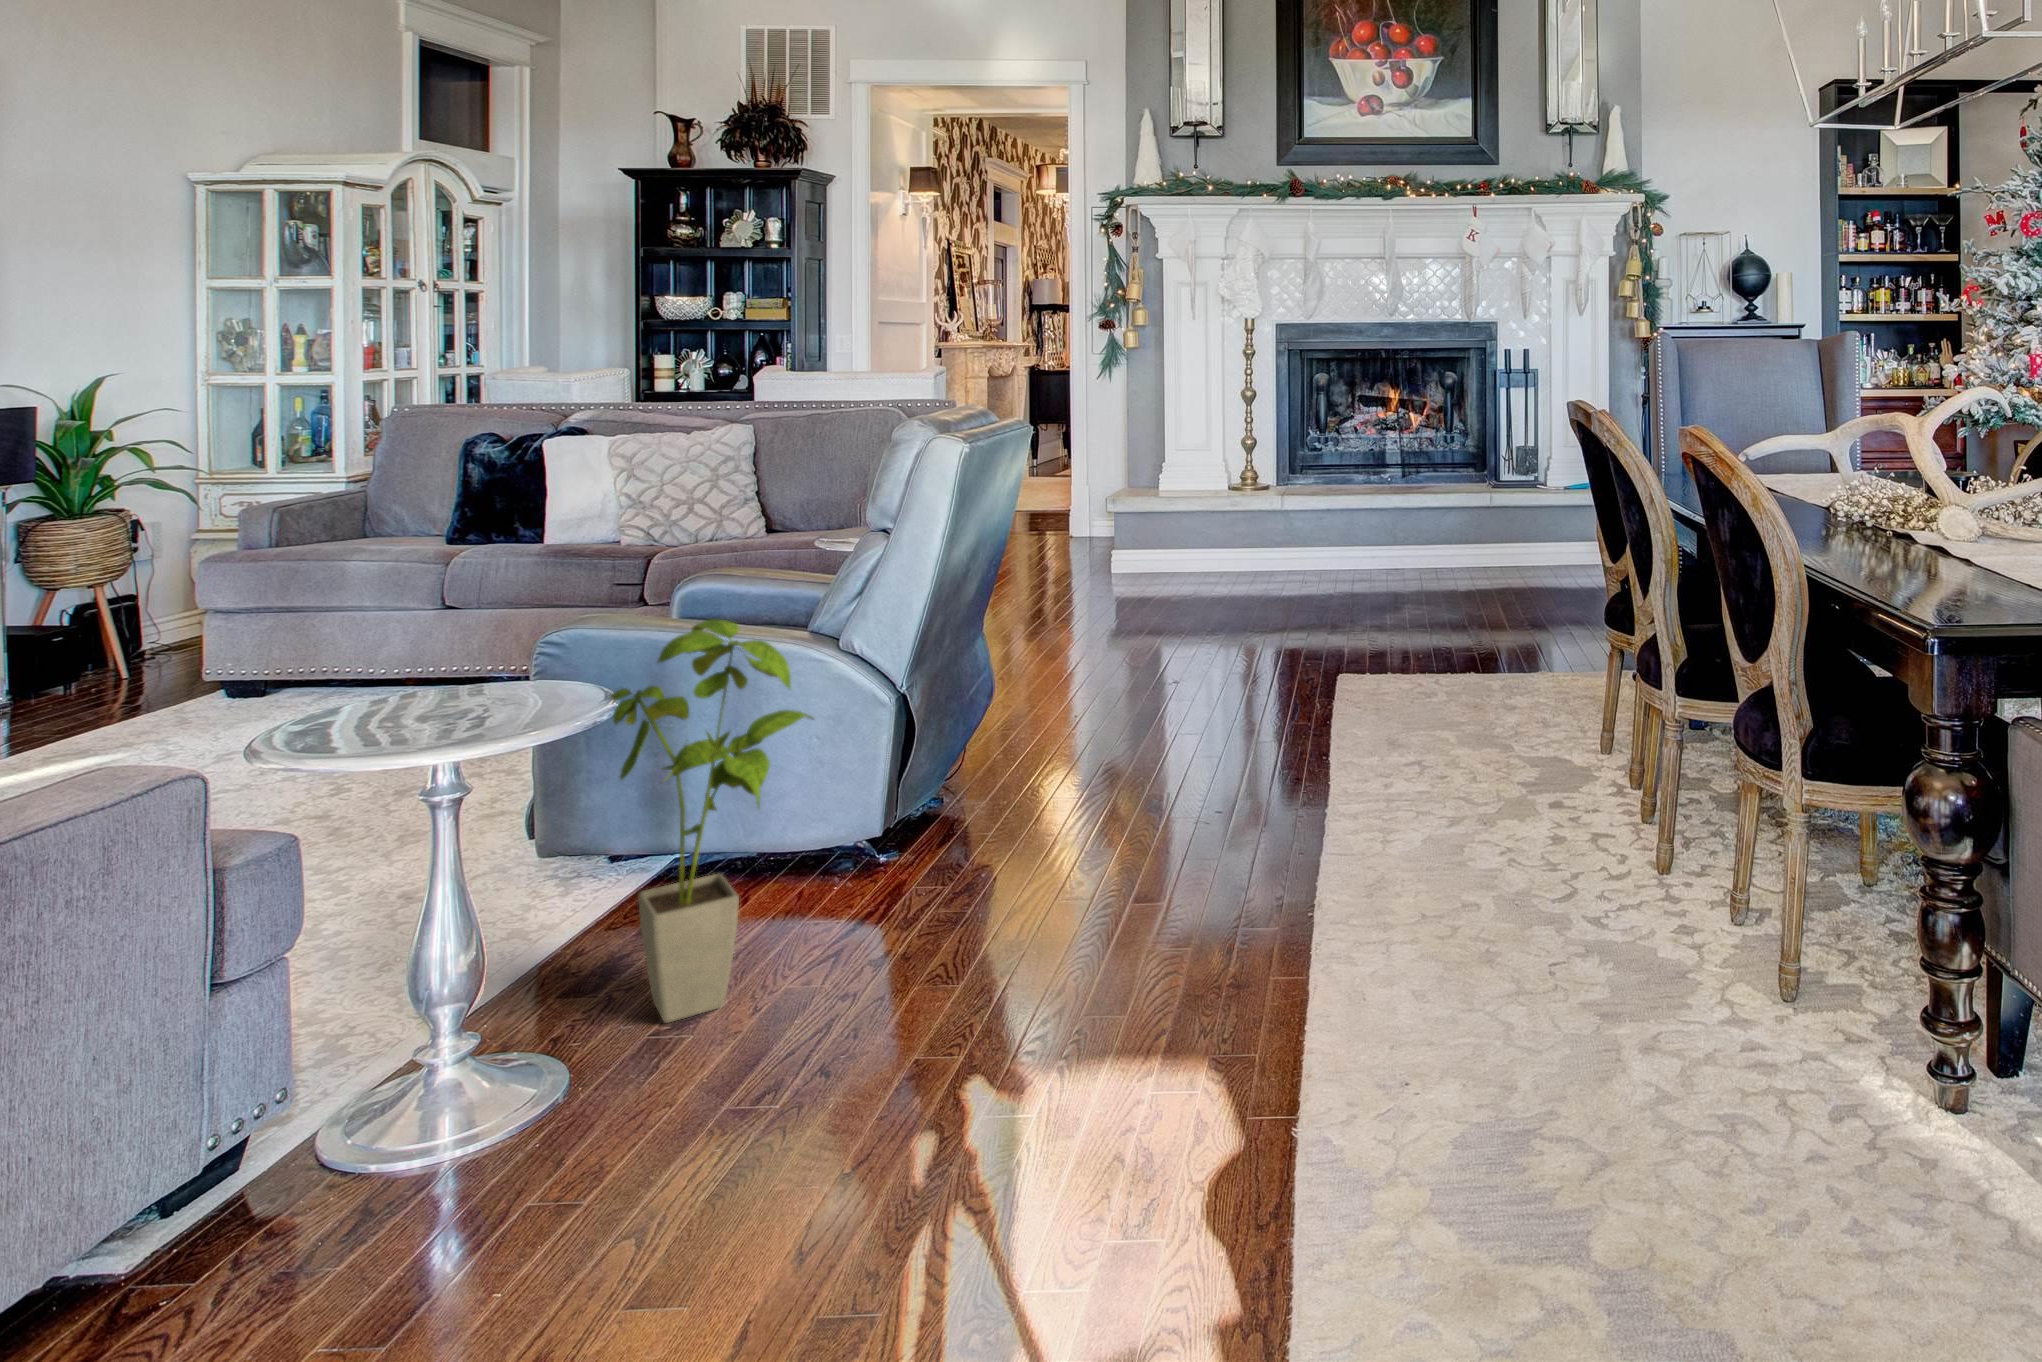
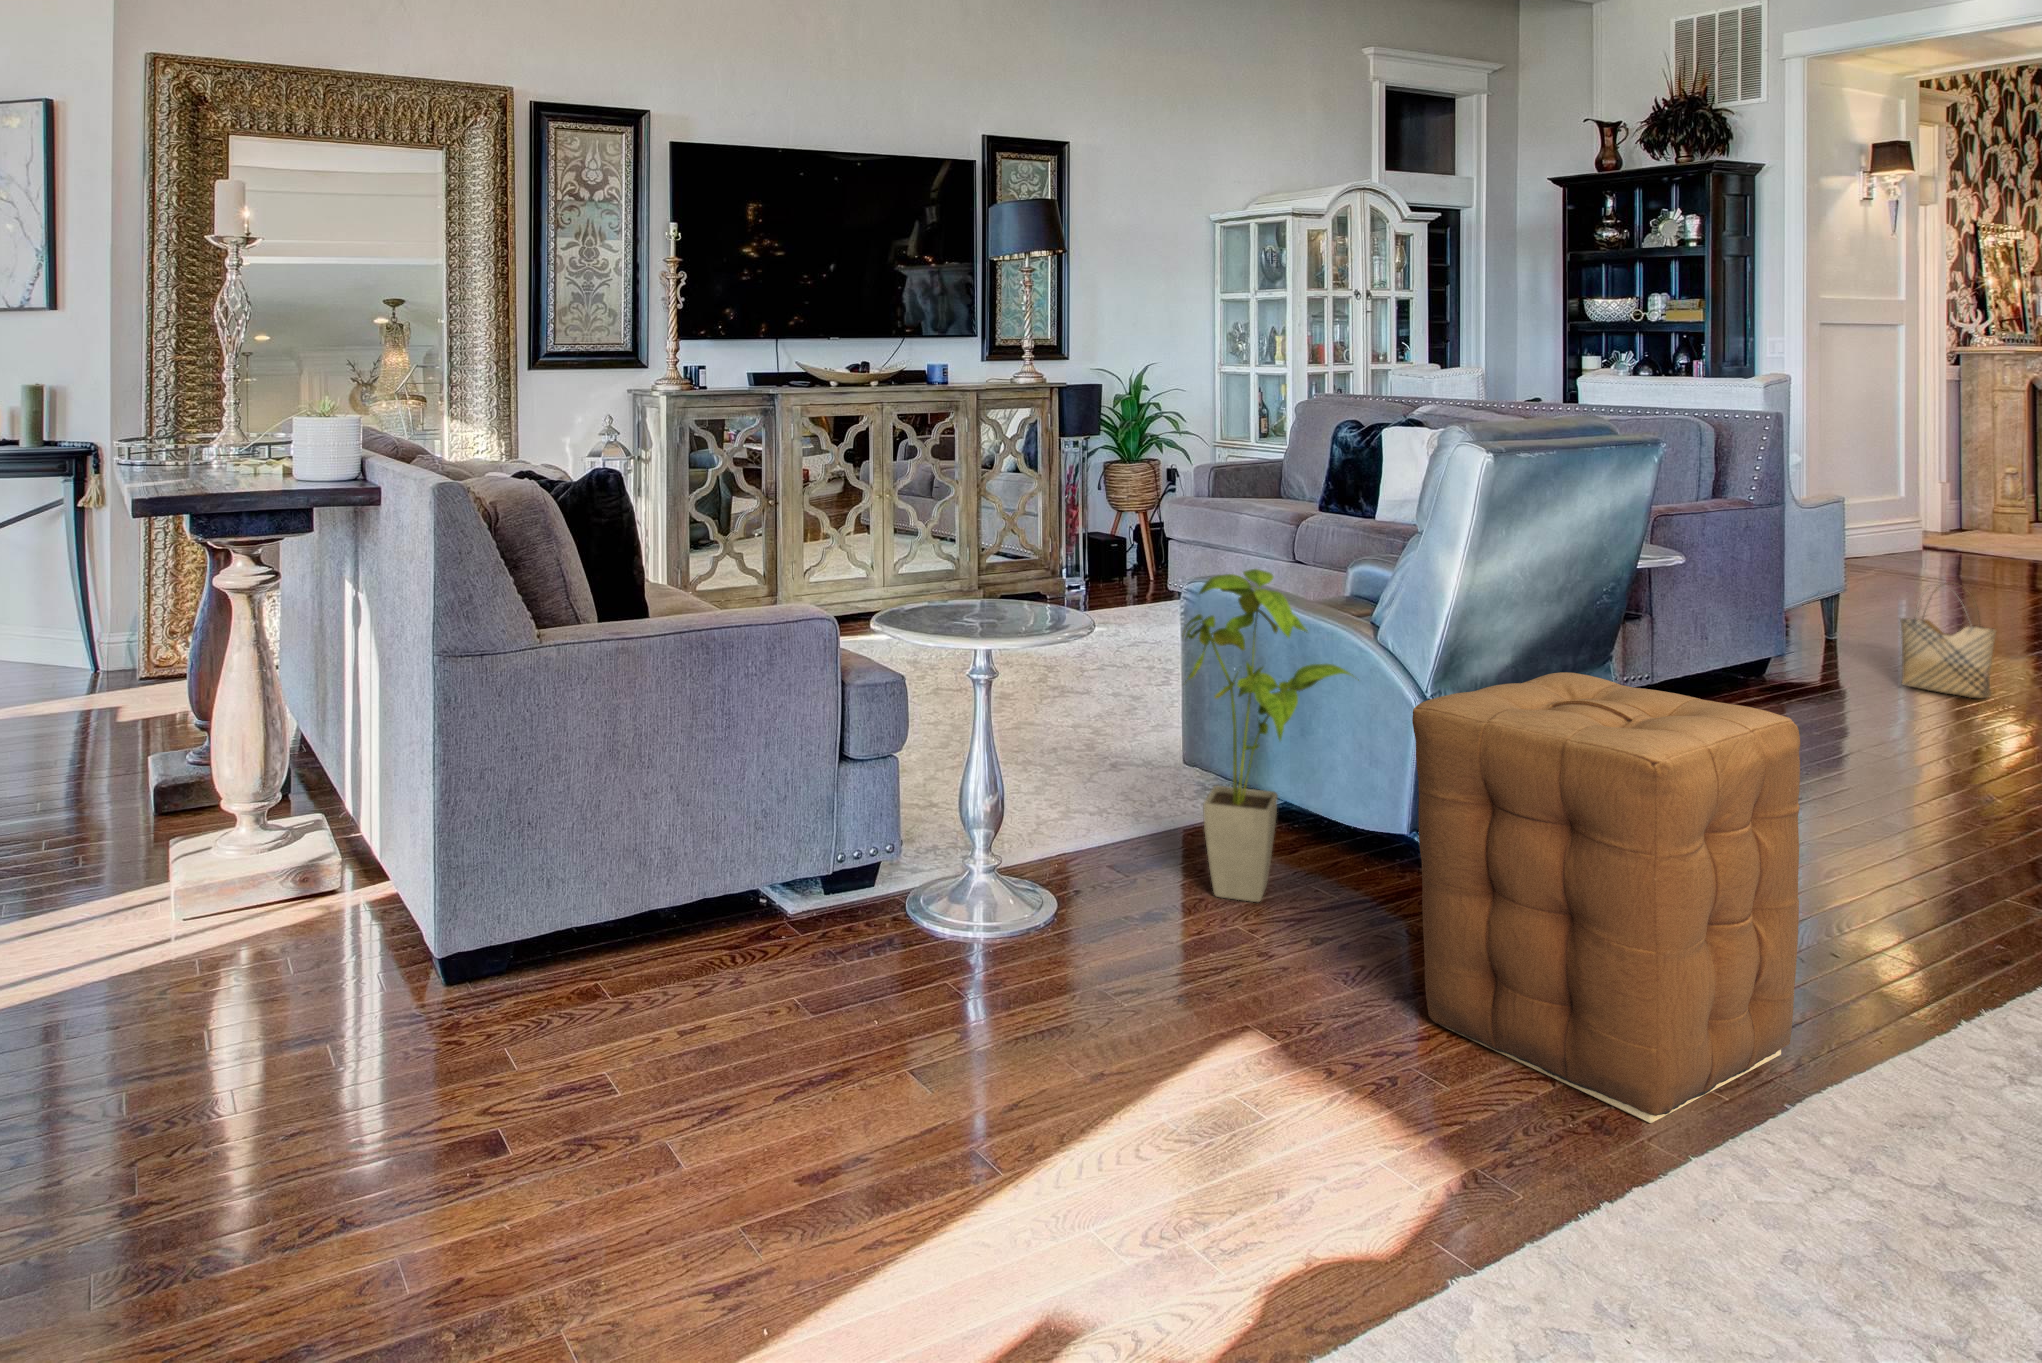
woven basket: none [1031,532,1098,622] -> present [1900,585,1997,698]
ottoman: none [989,655,1269,1038] -> present [1412,672,1800,1123]

